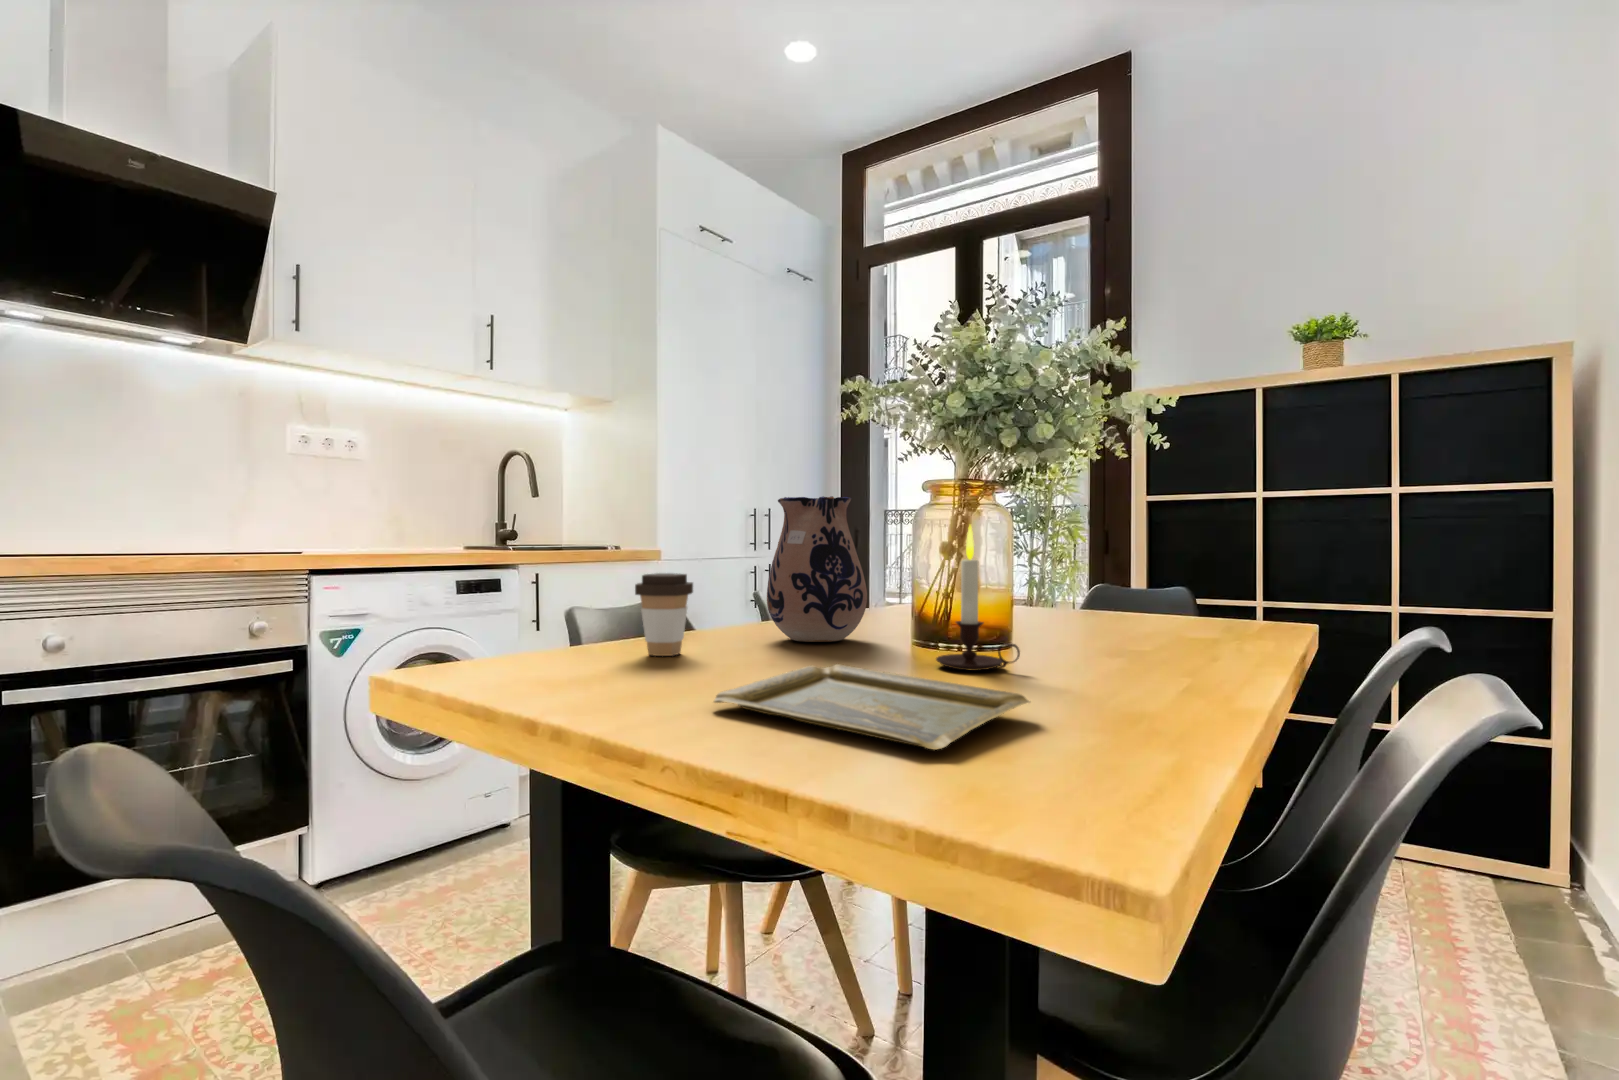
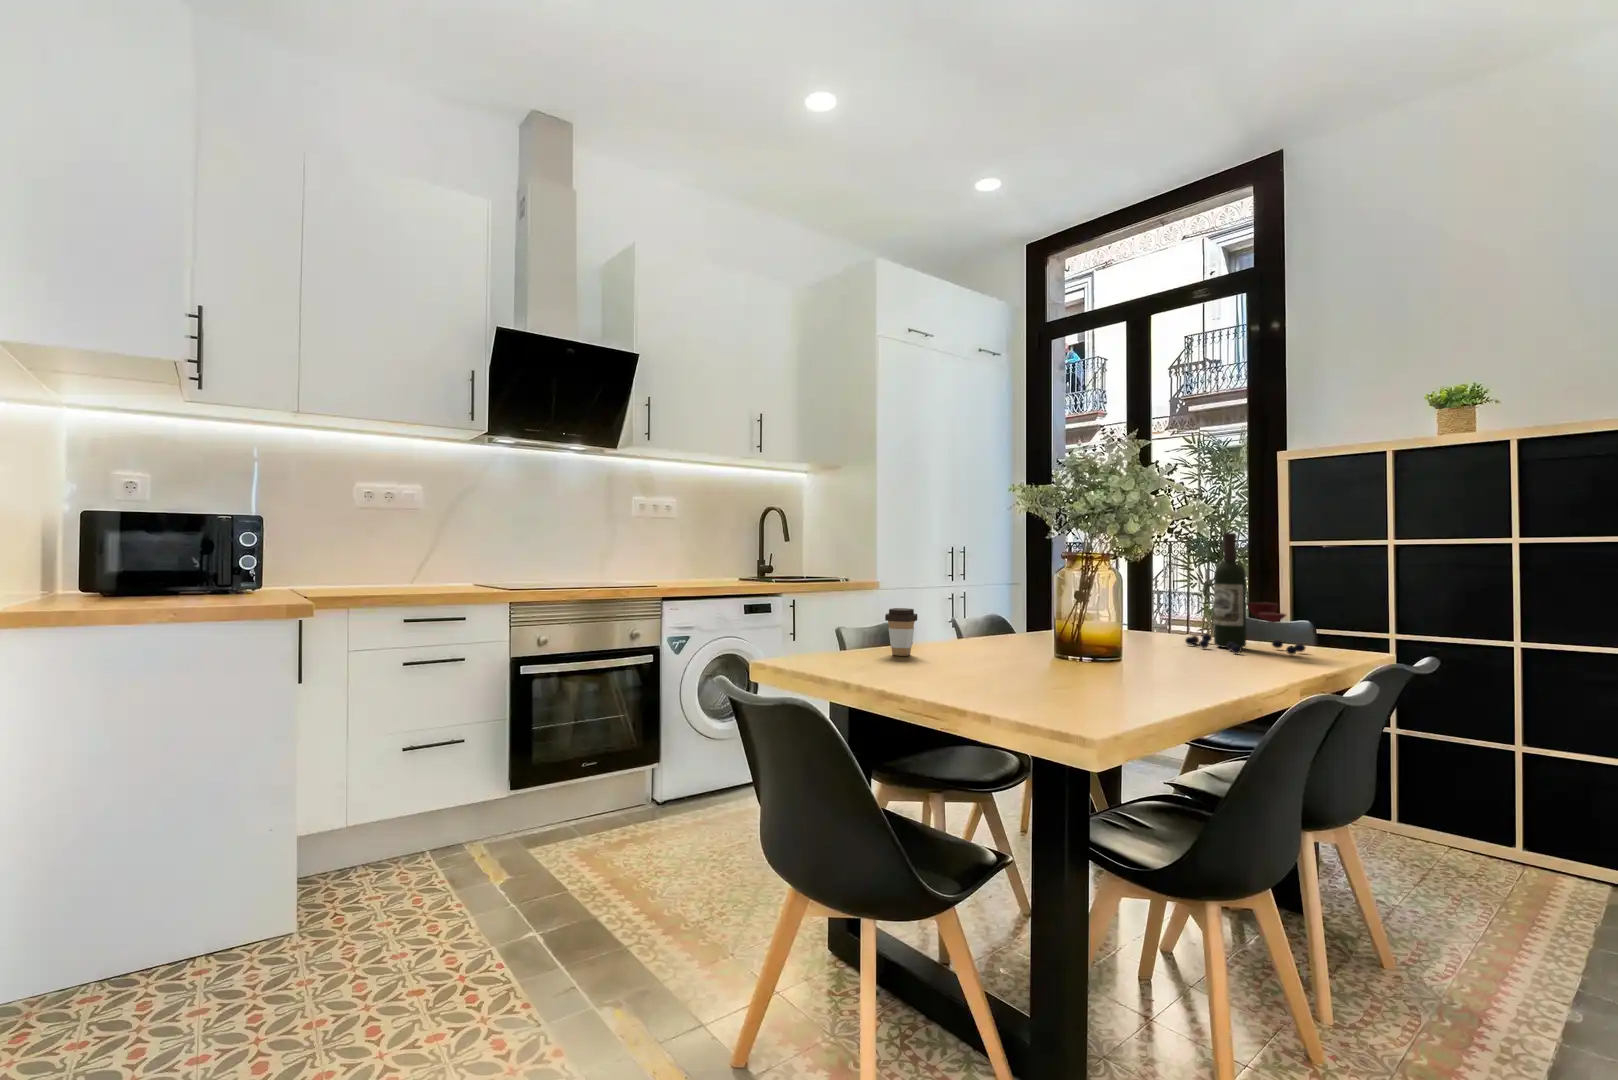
wine bottle: none [1071,465,1227,637] -> present [1185,533,1305,654]
ceramic pitcher: present [767,496,867,642] -> none [961,562,1025,652]
candle: present [936,525,1020,671] -> none [1061,584,1111,670]
tray: present [713,664,1030,750] -> none [934,662,1095,696]

